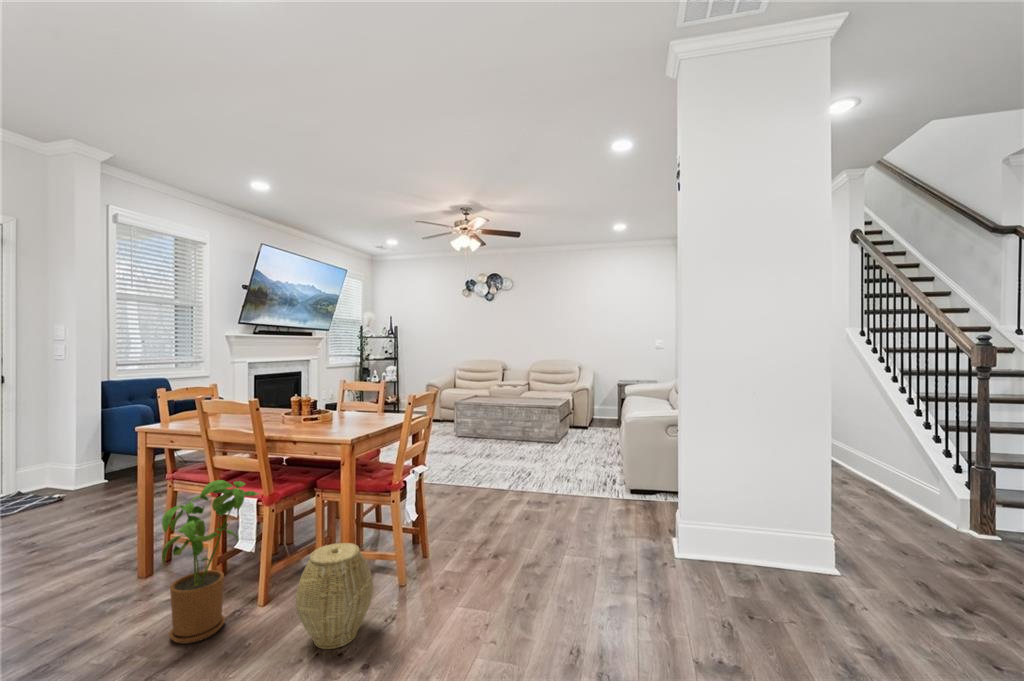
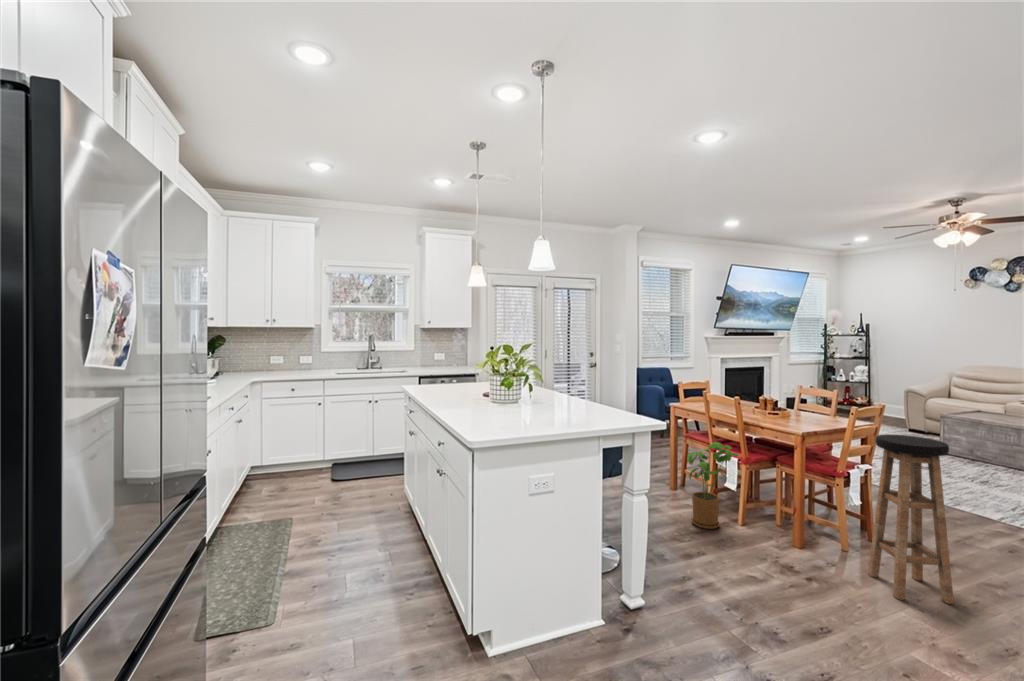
bar stool: none [432,421,517,641] -> present [868,434,954,604]
woven basket: present [296,543,373,649] -> none [763,498,818,564]

